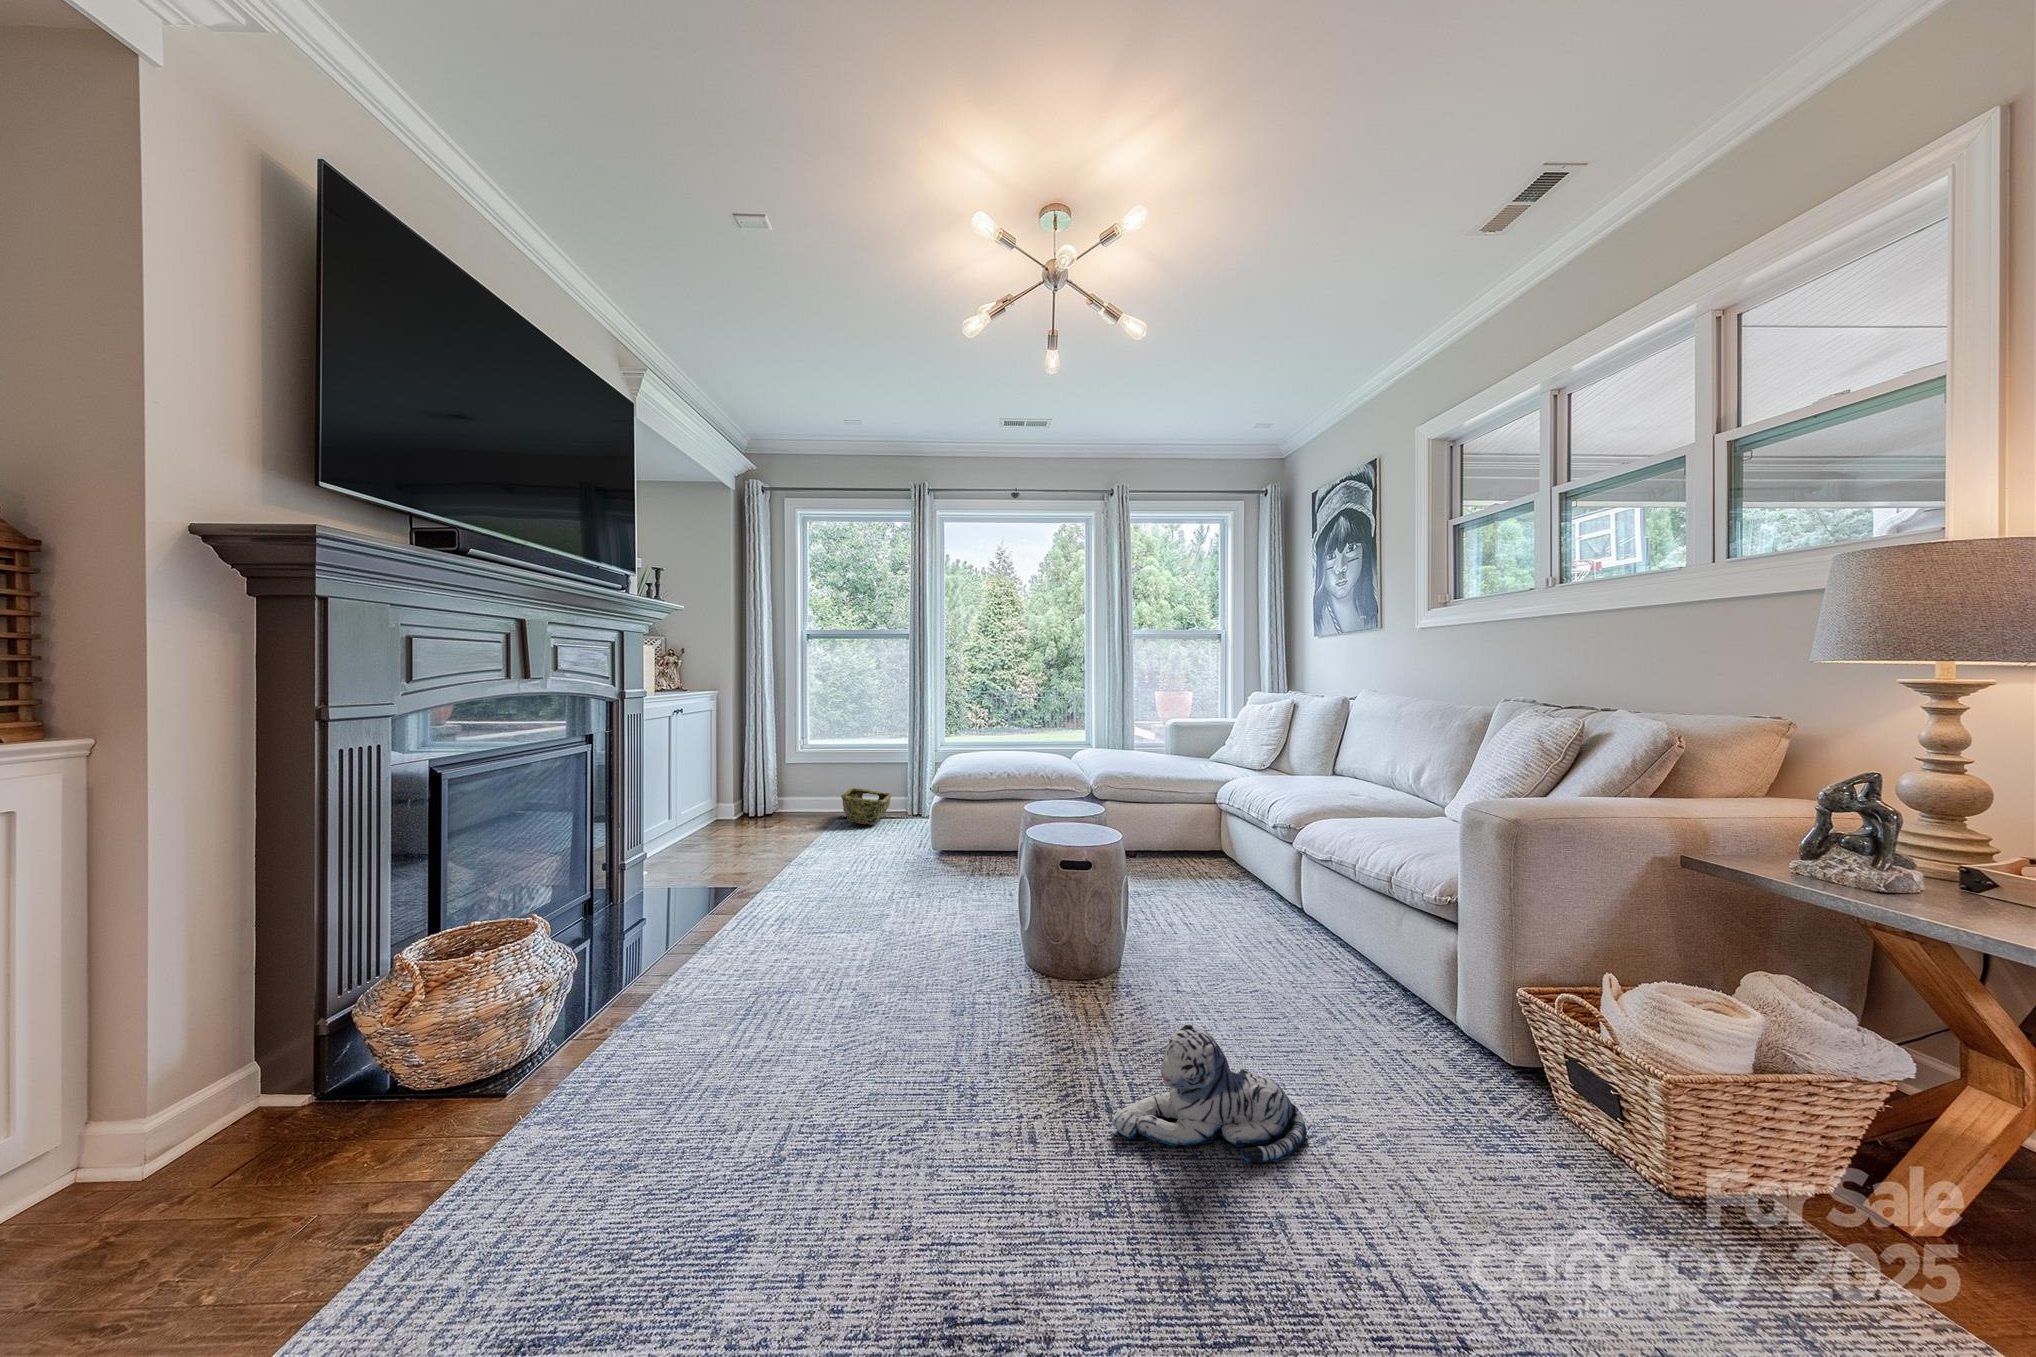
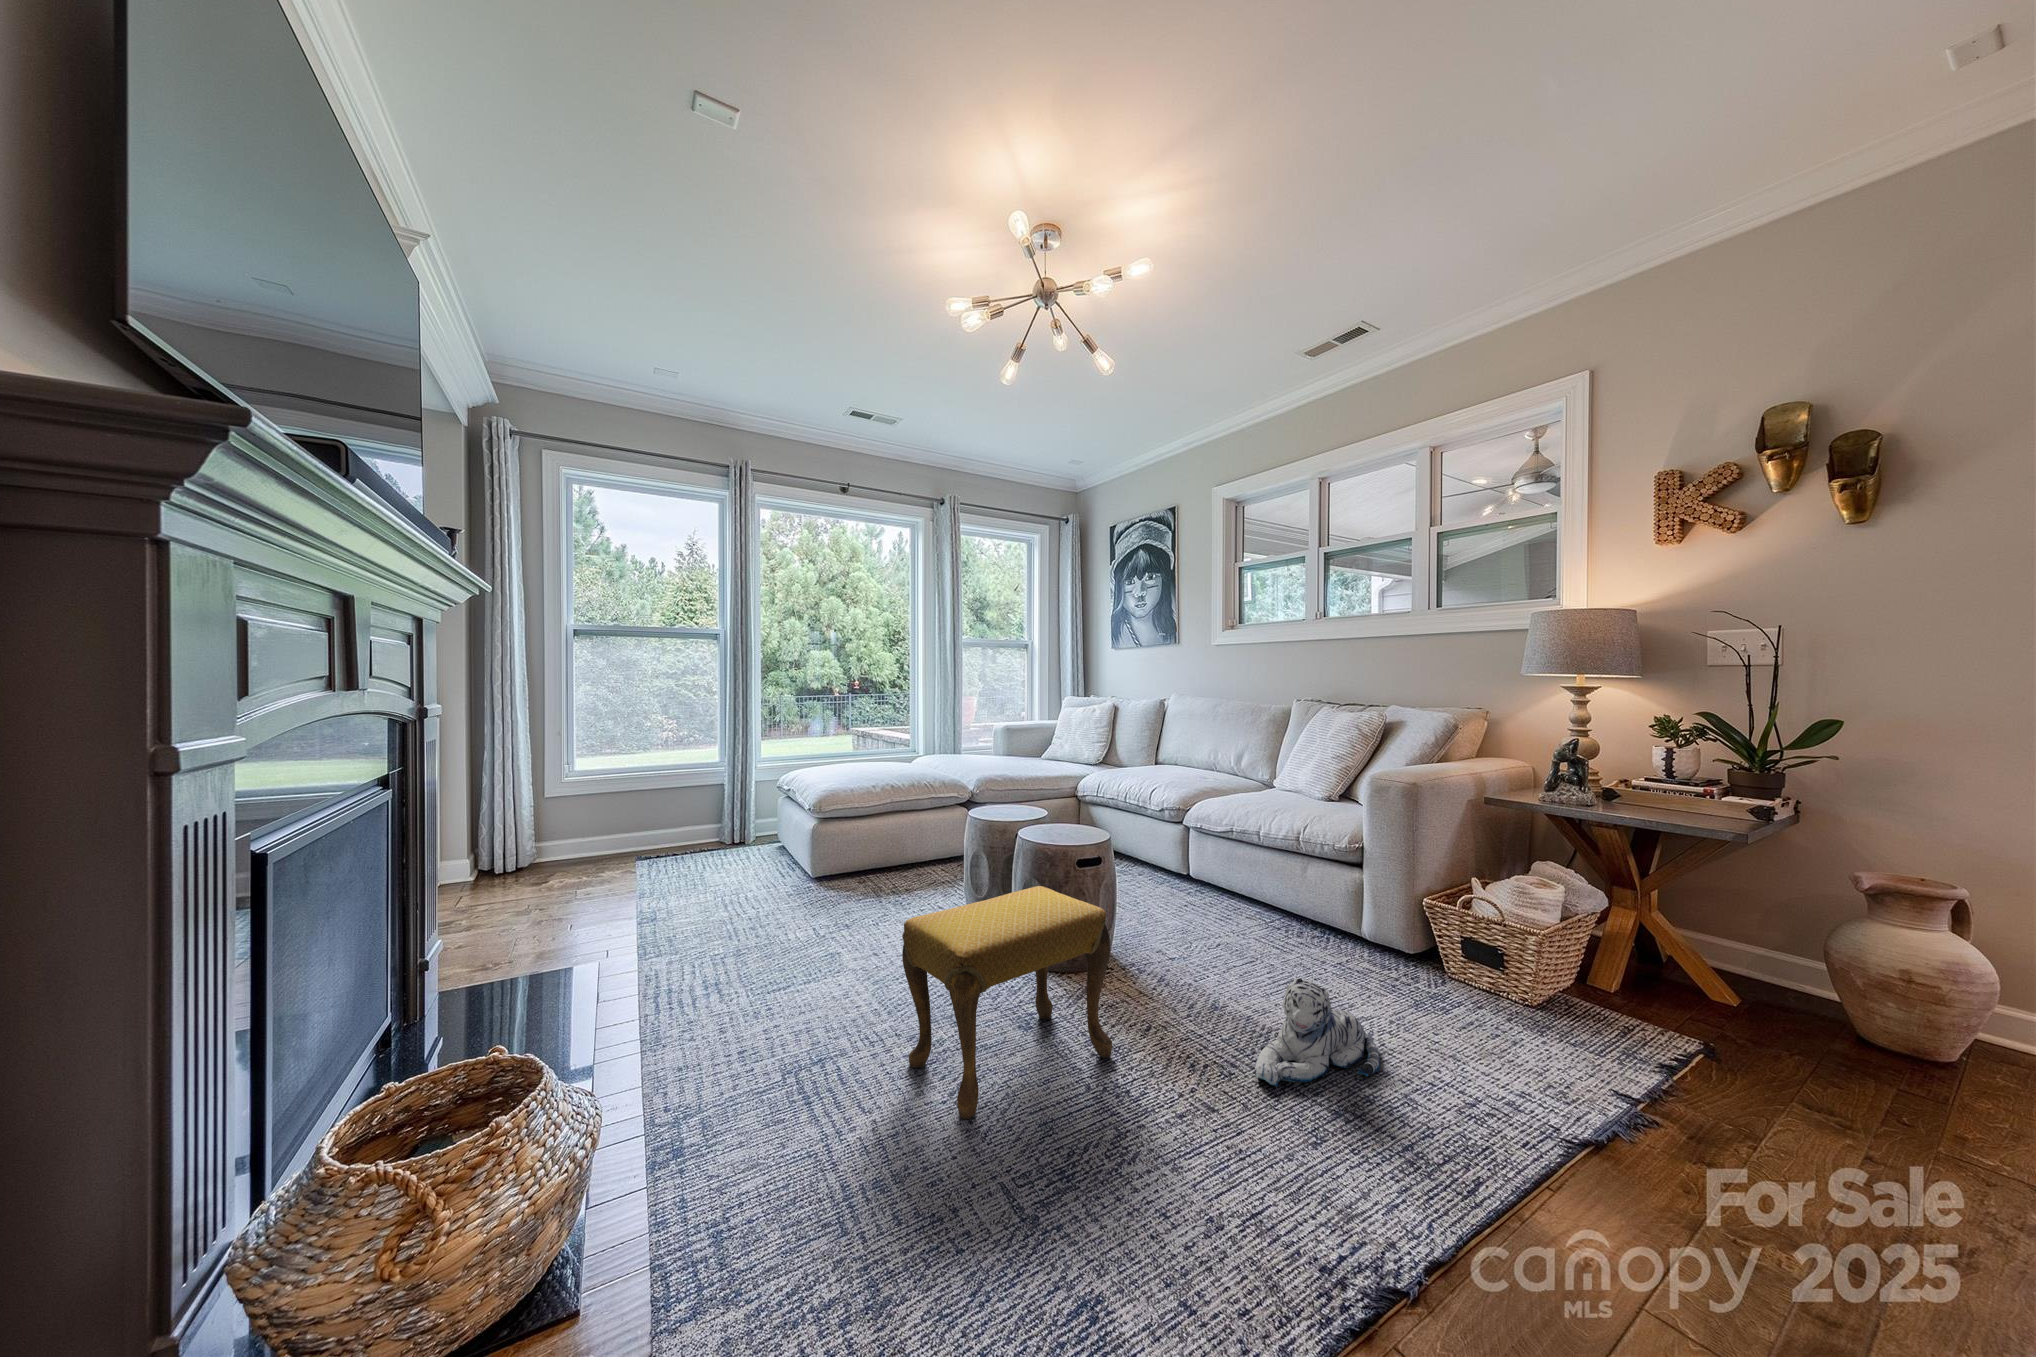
woven basket: present [841,788,891,825] -> none [654,814,714,855]
footstool: none [811,880,1003,1078] -> present [902,886,1112,1119]

